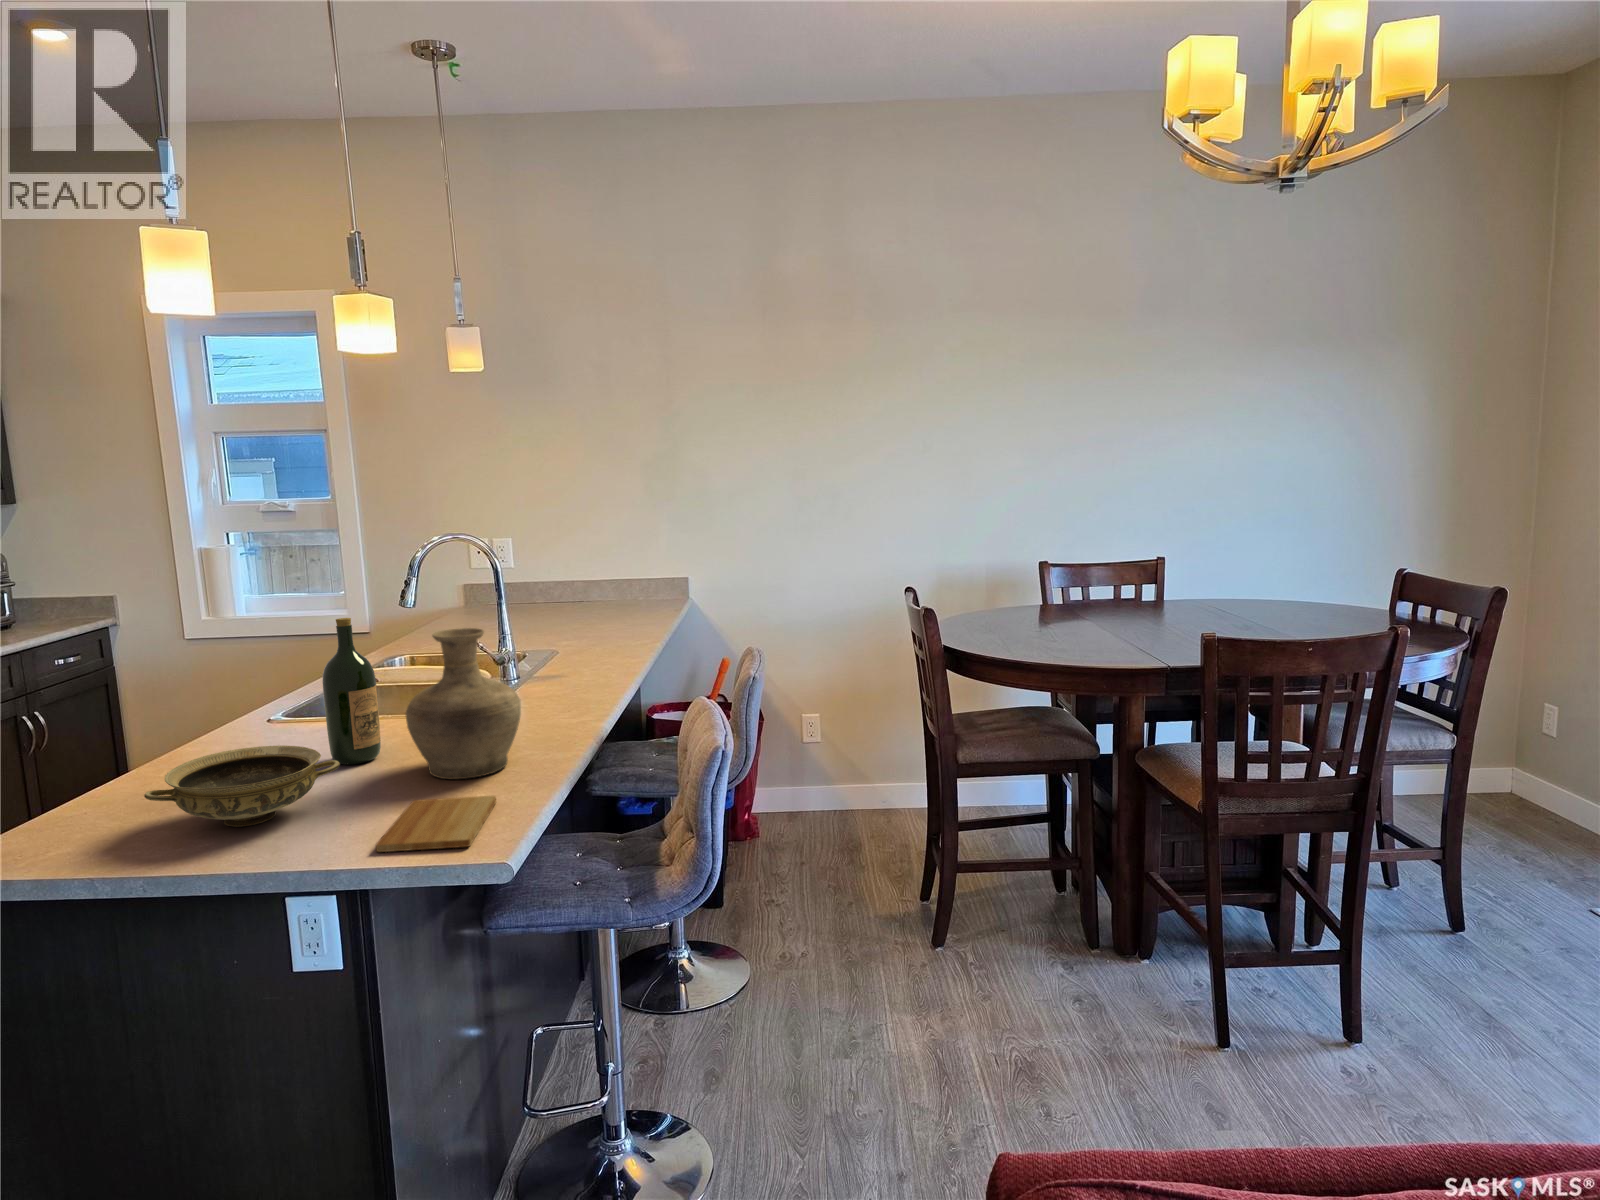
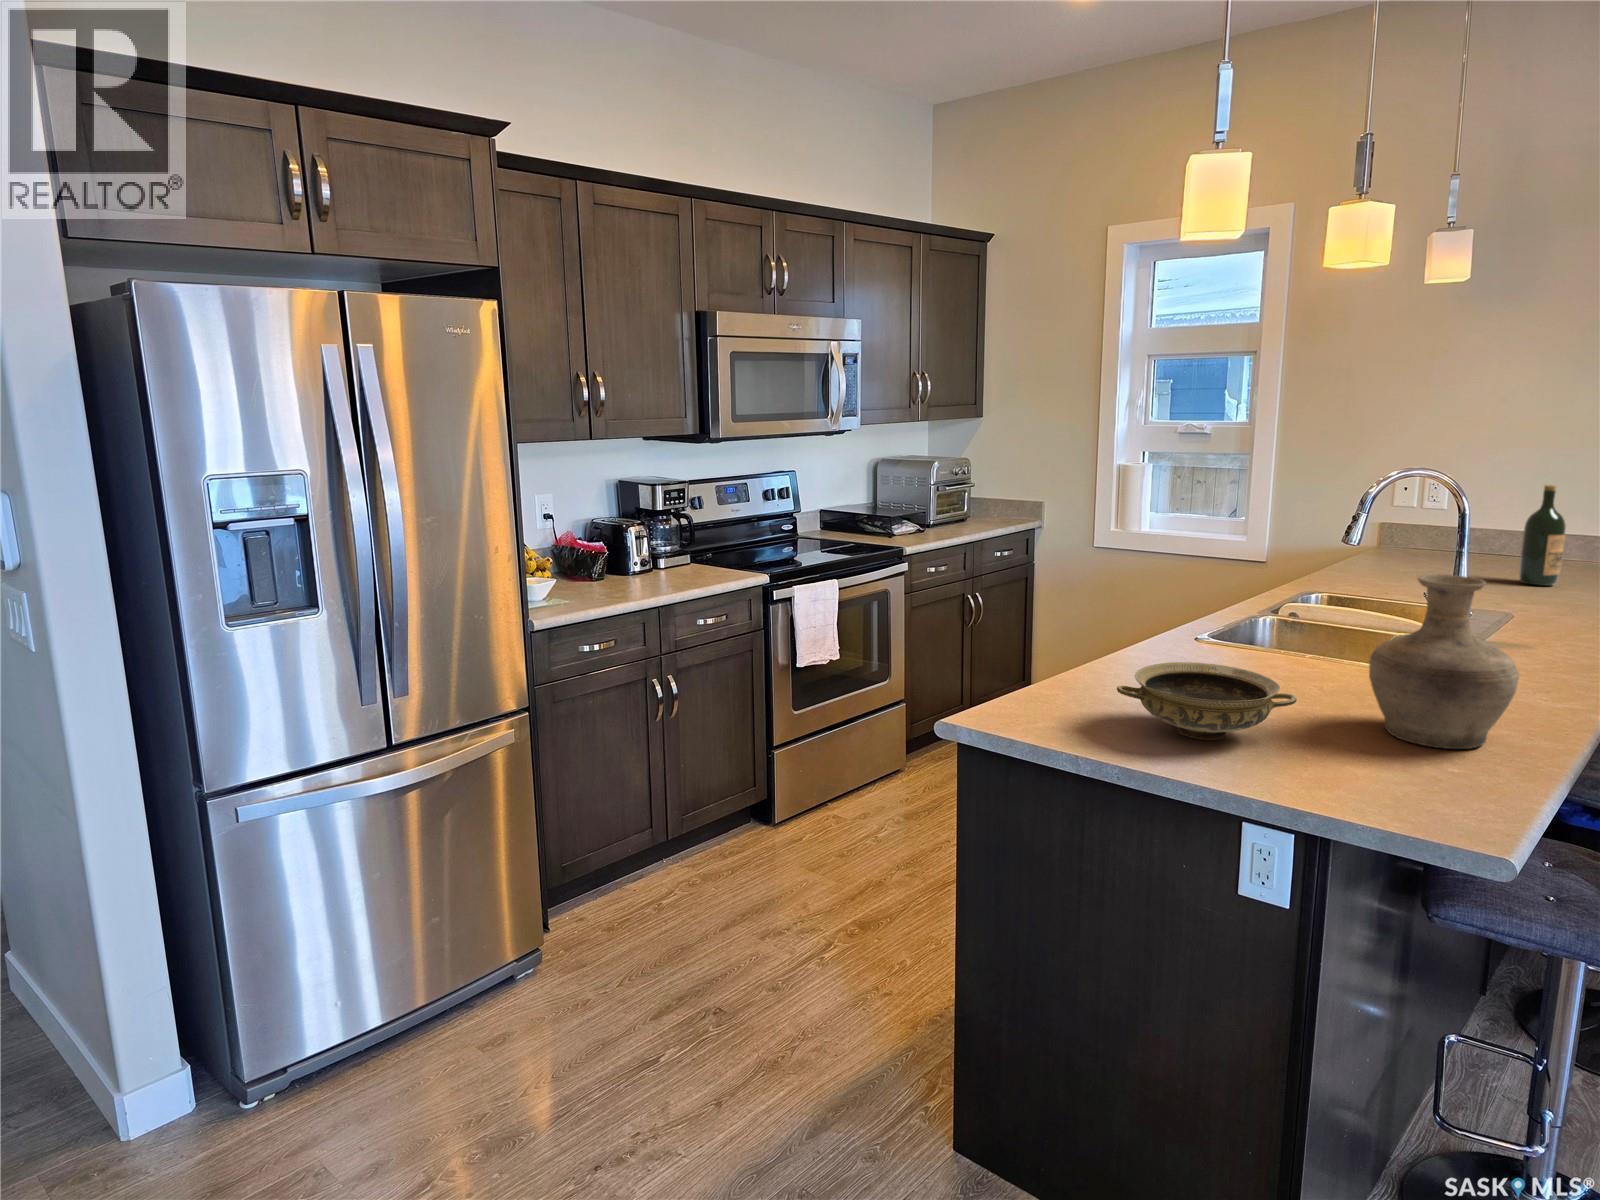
wine bottle: present [322,618,381,764] -> present [1519,485,1566,586]
cutting board: present [376,796,496,852] -> none [1344,757,1484,830]

